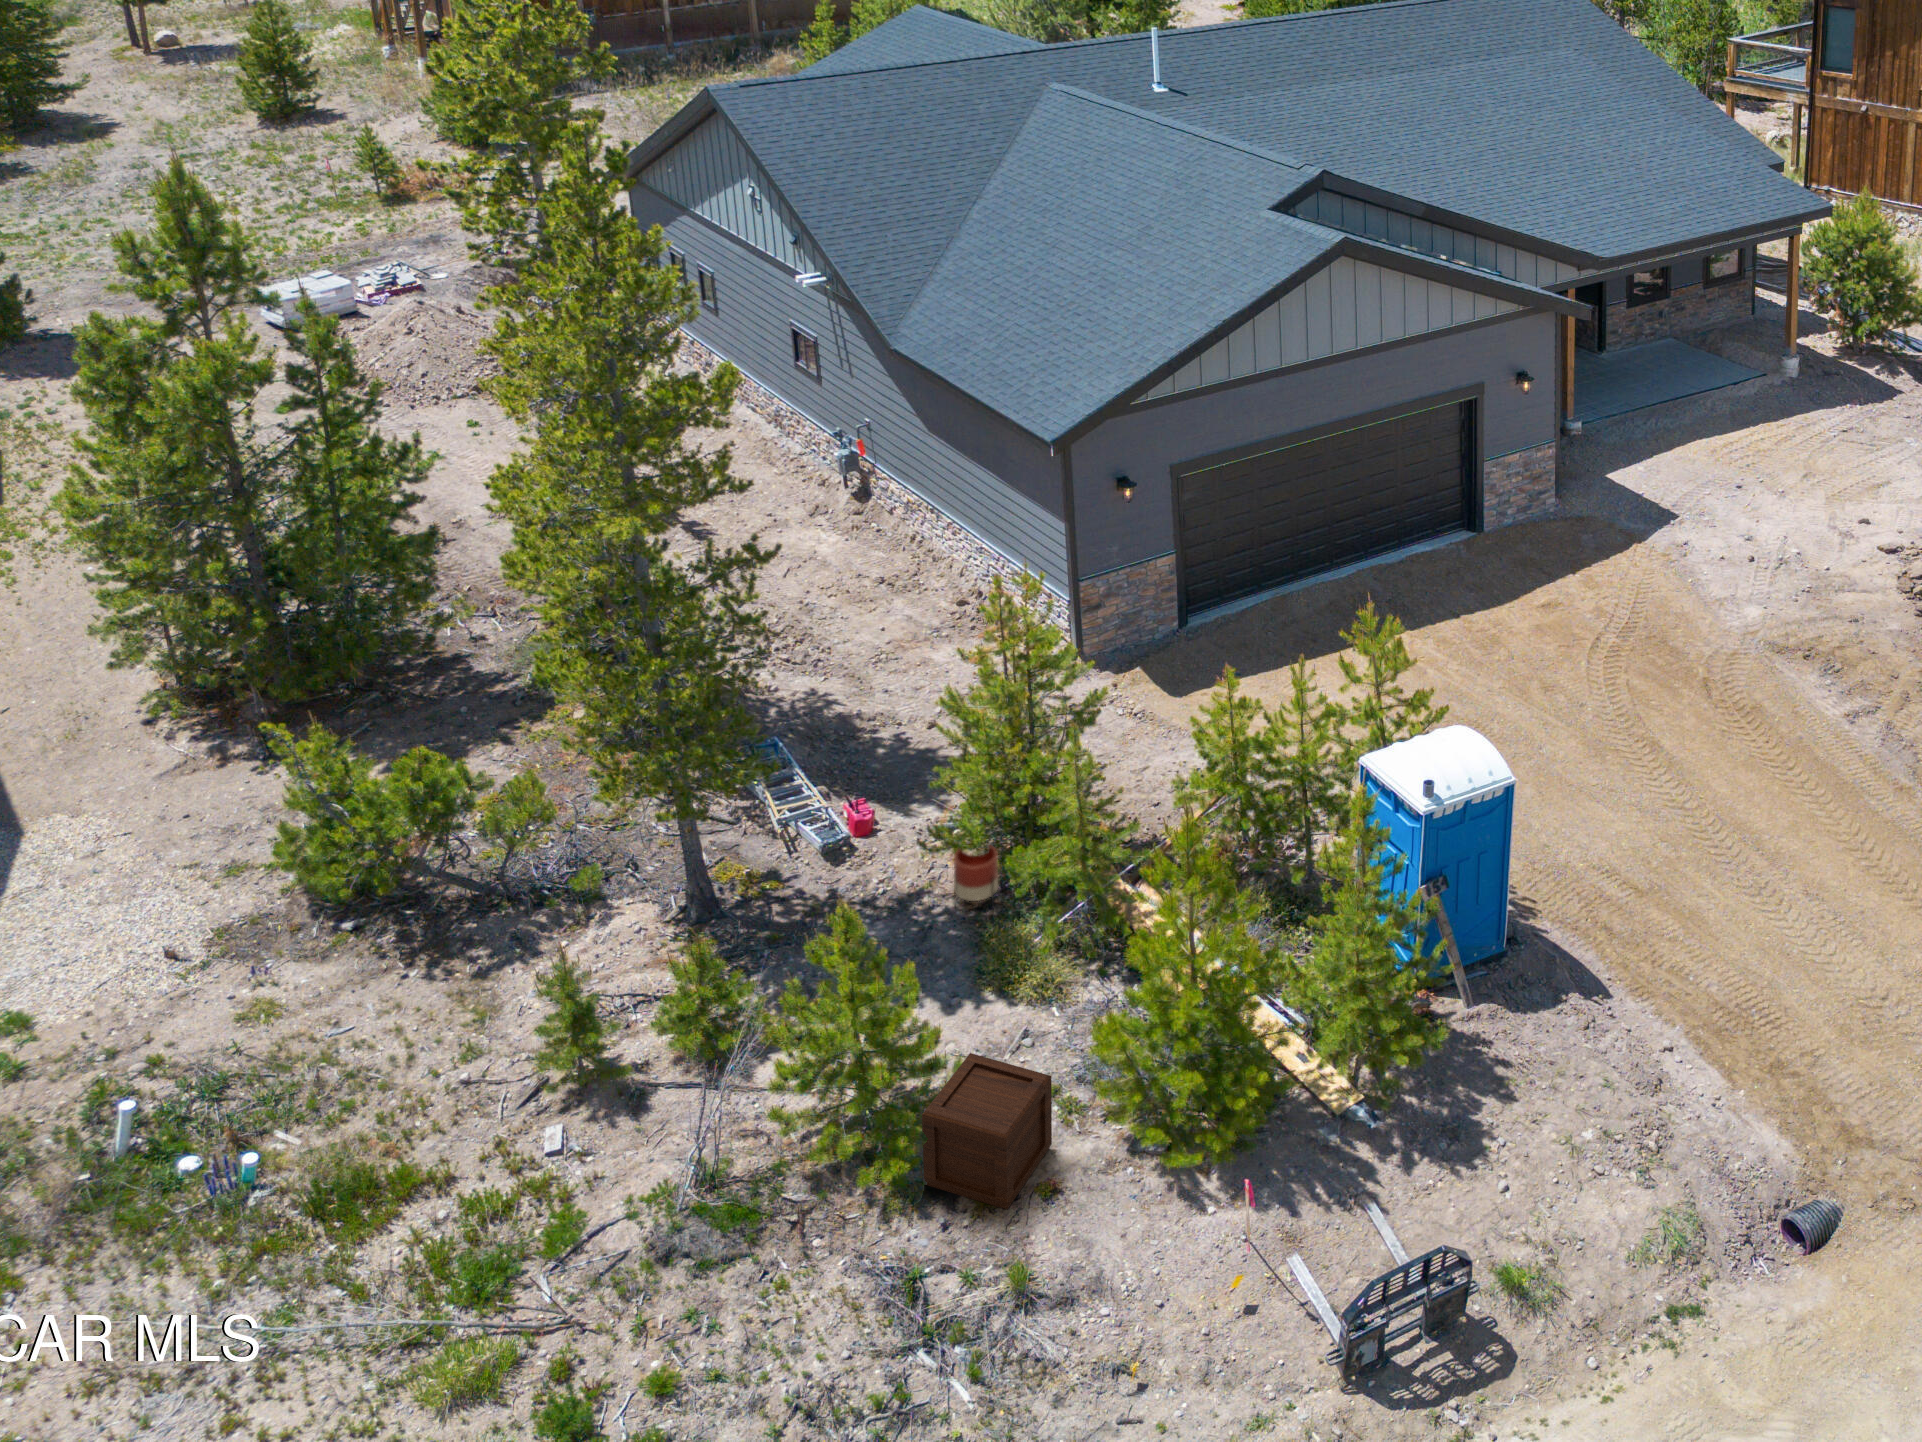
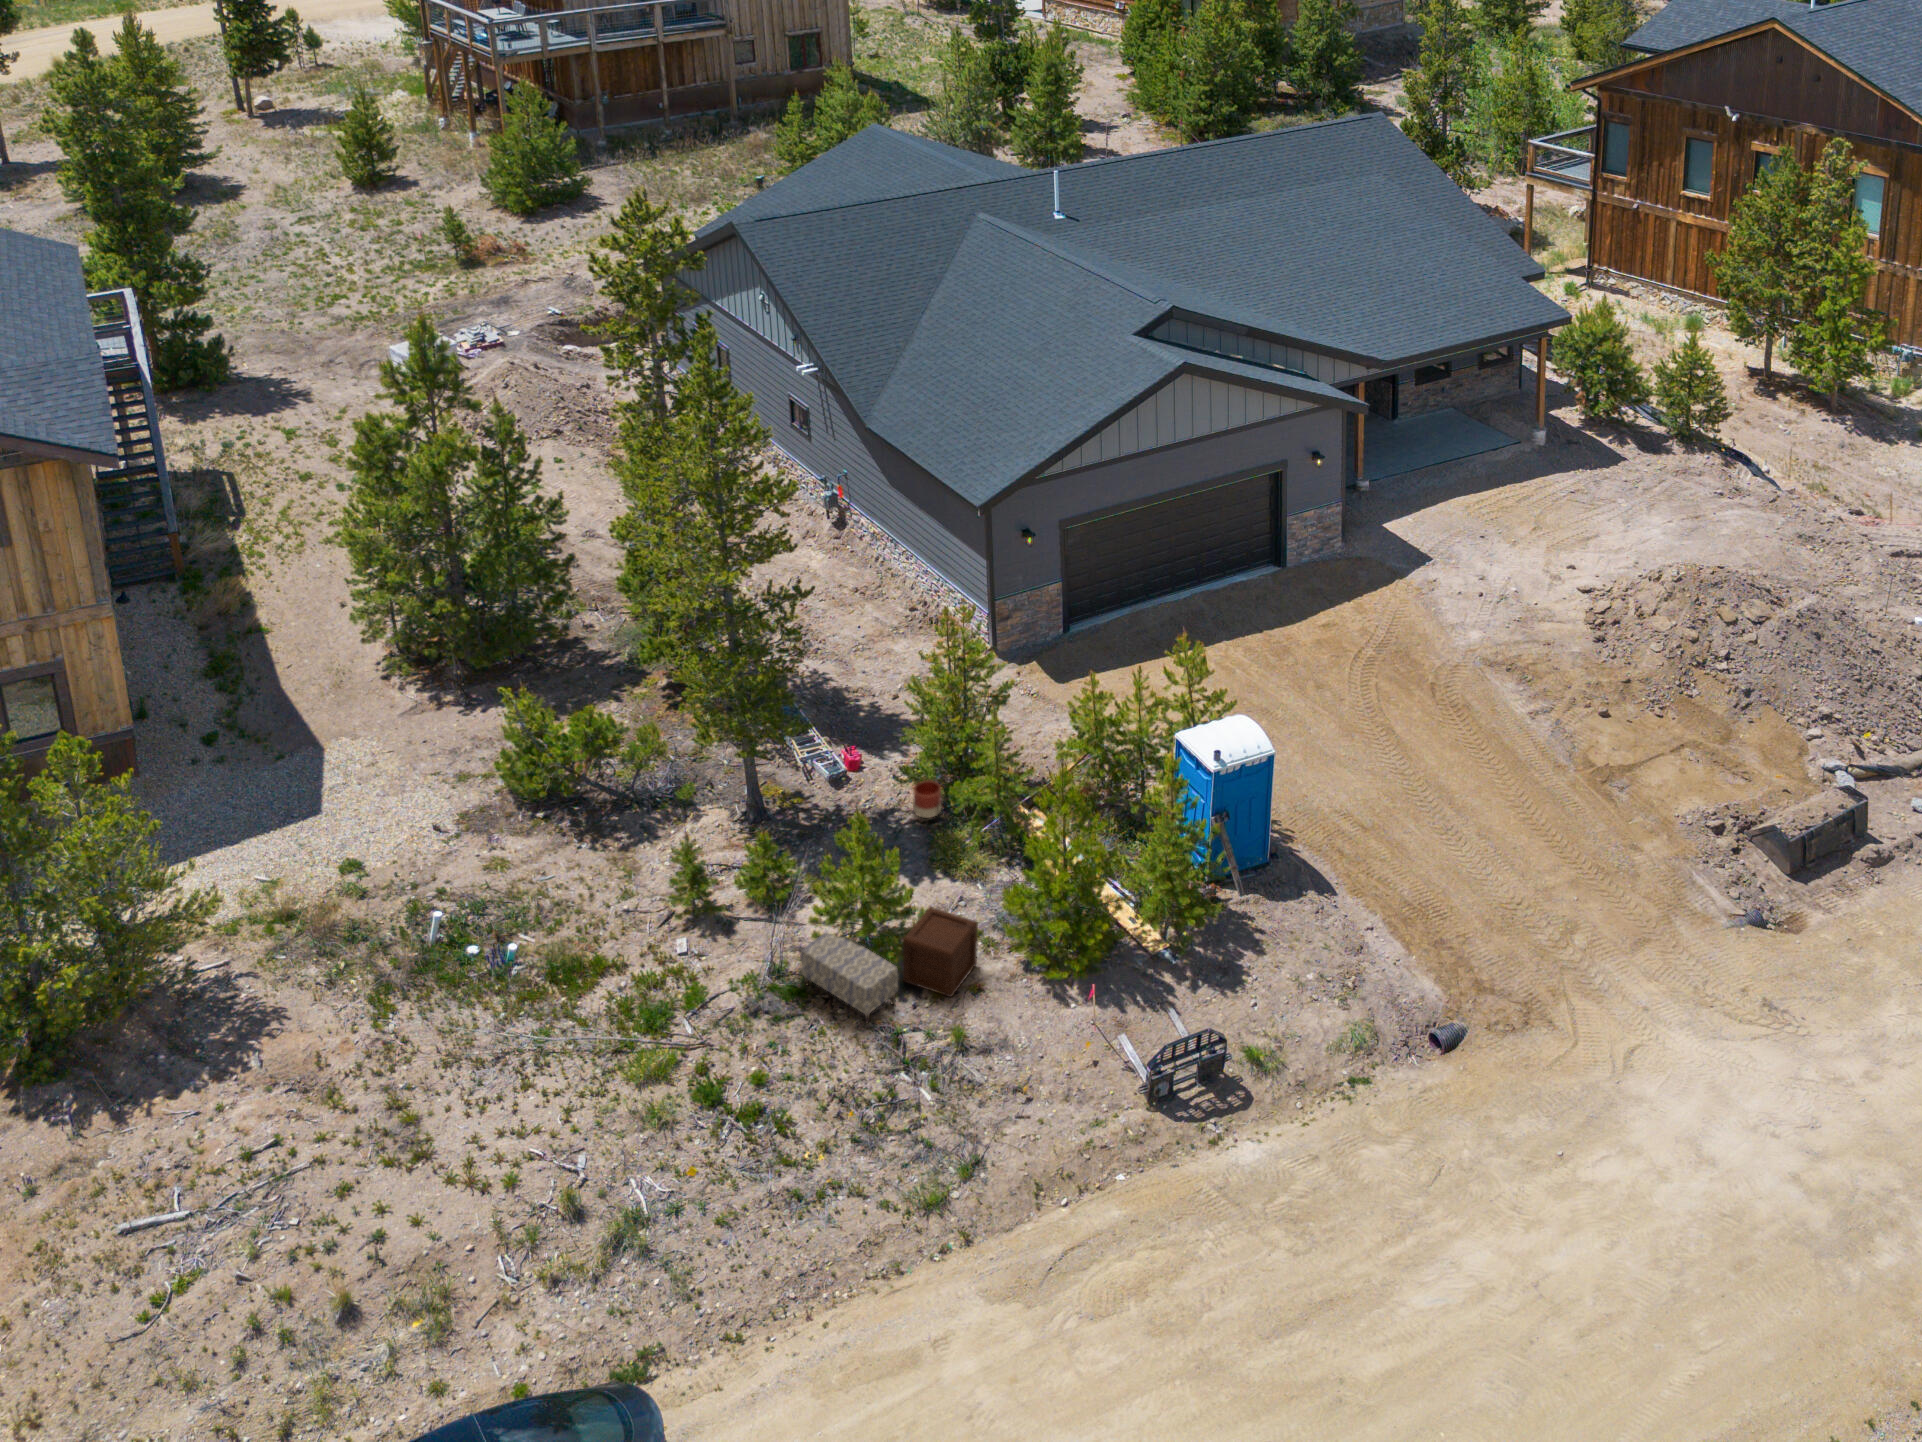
bench: none [743,1101,914,1270] -> present [800,933,898,1023]

